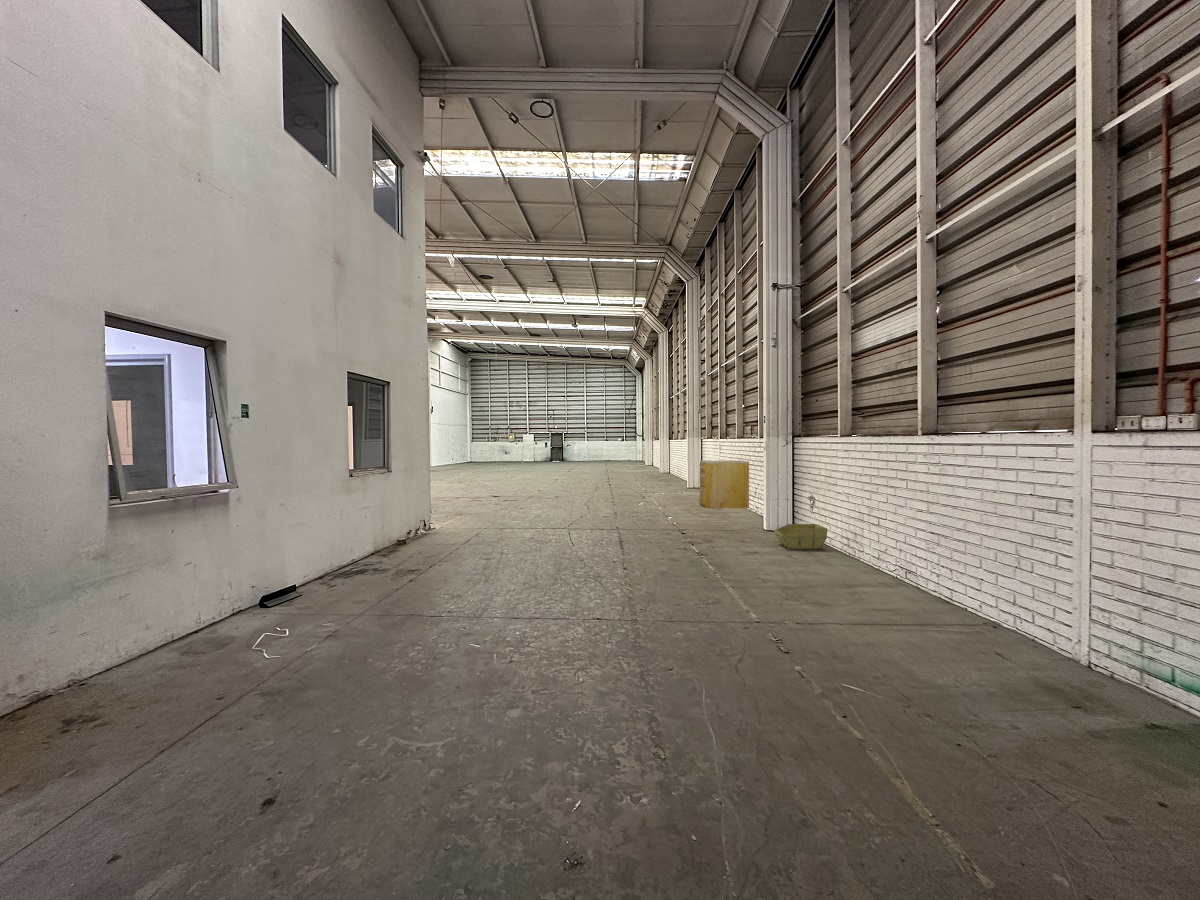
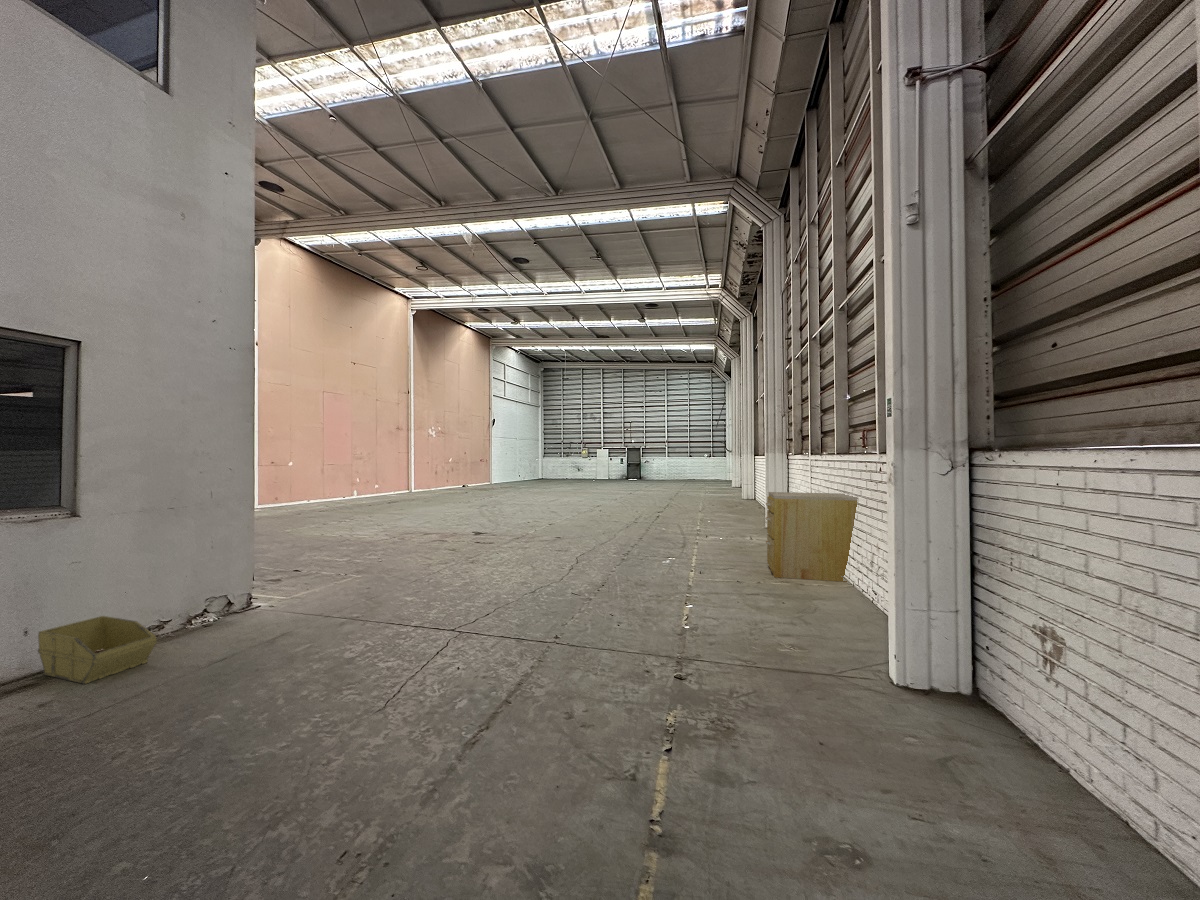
storage bin: present [774,524,827,549] -> present [38,616,157,684]

